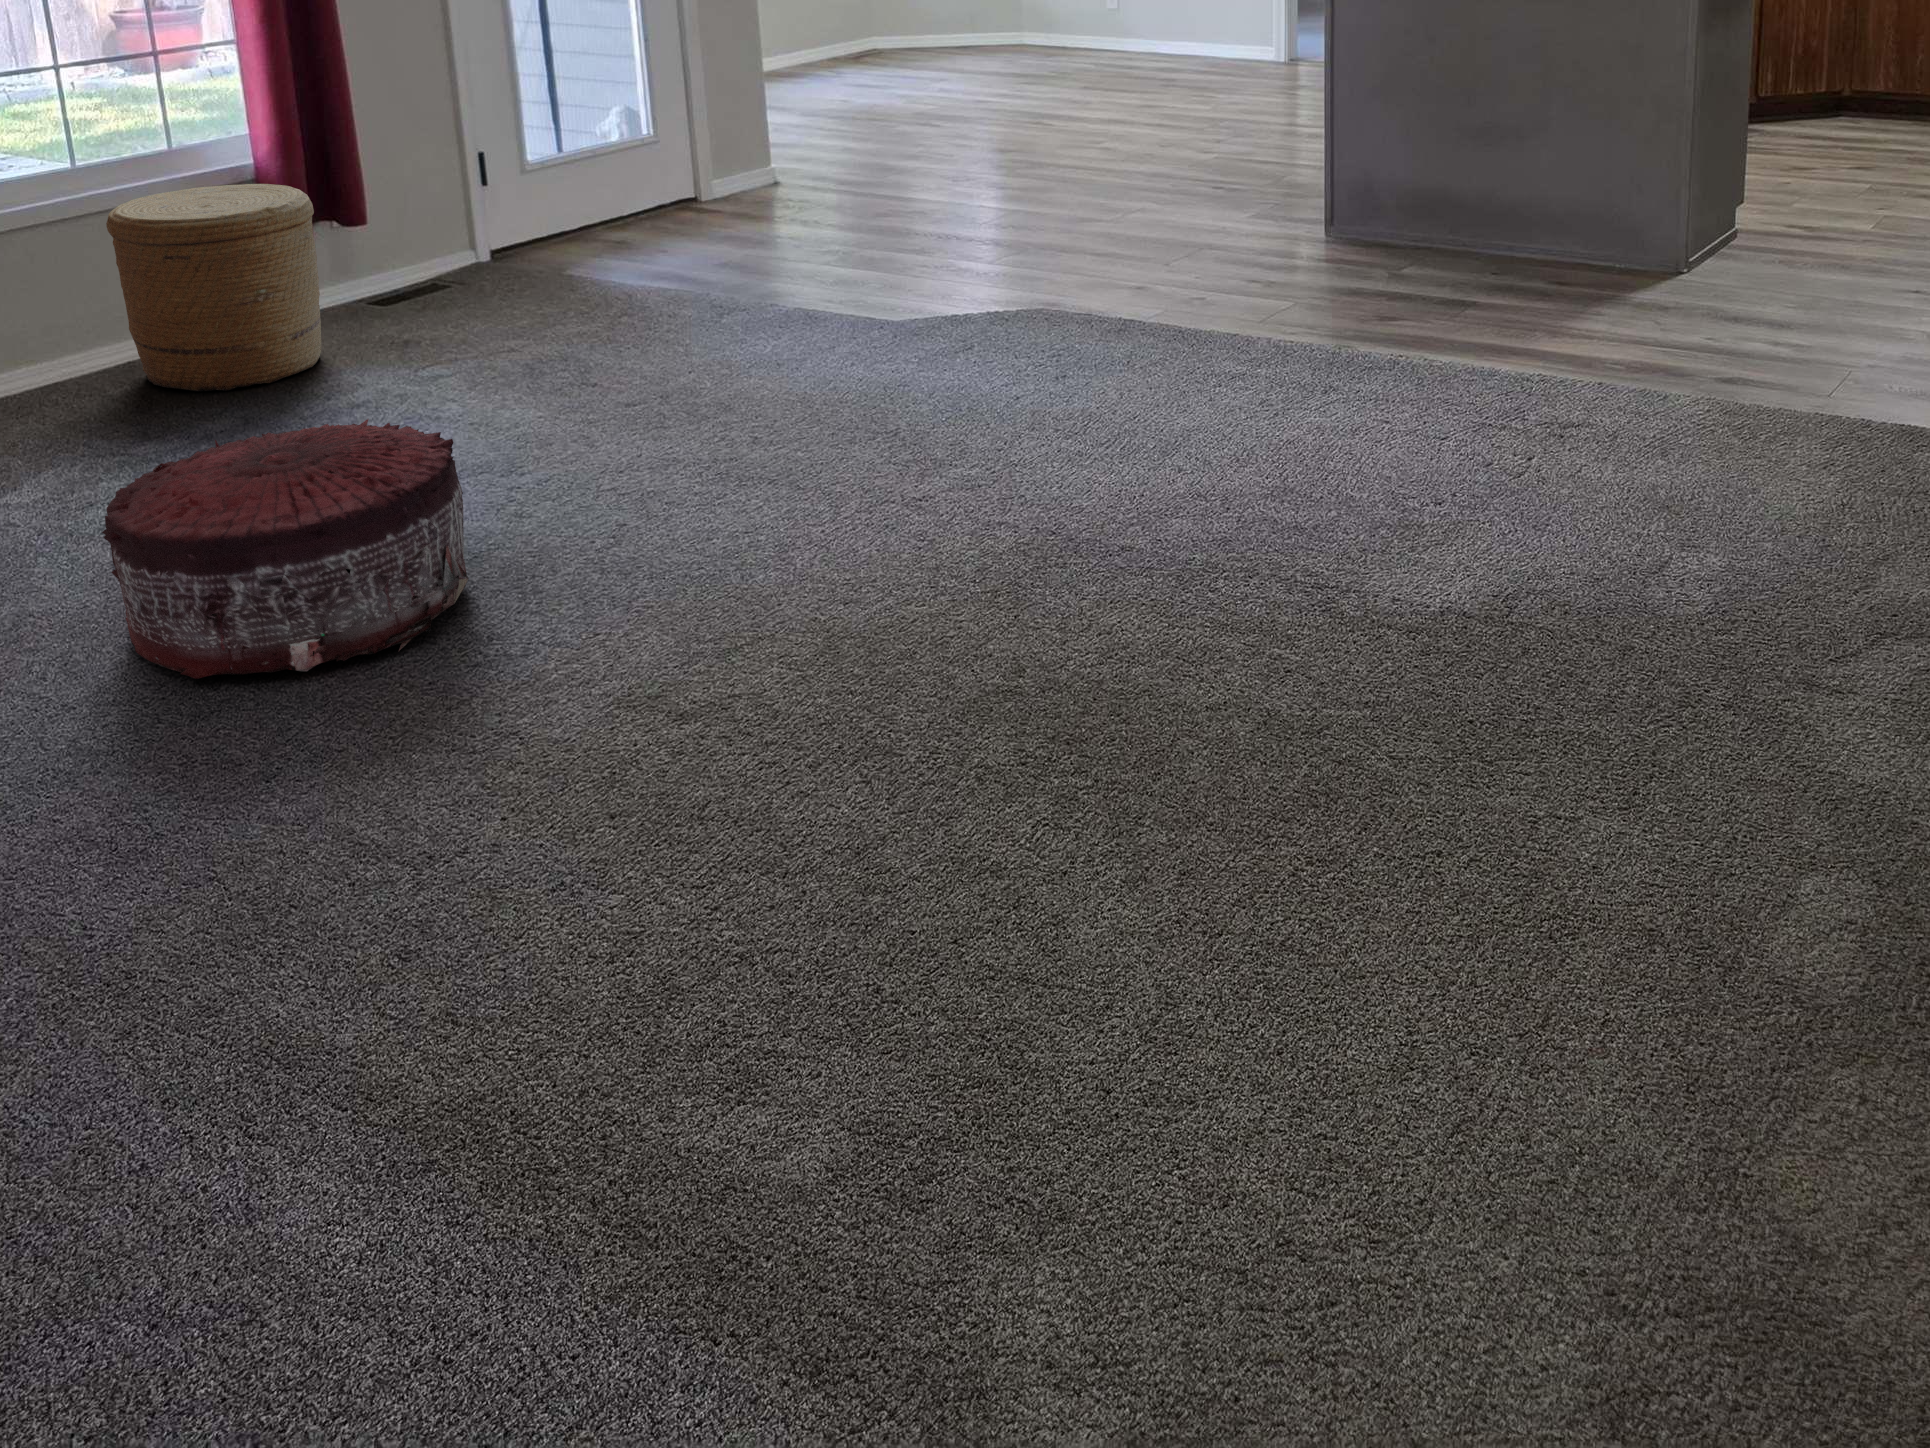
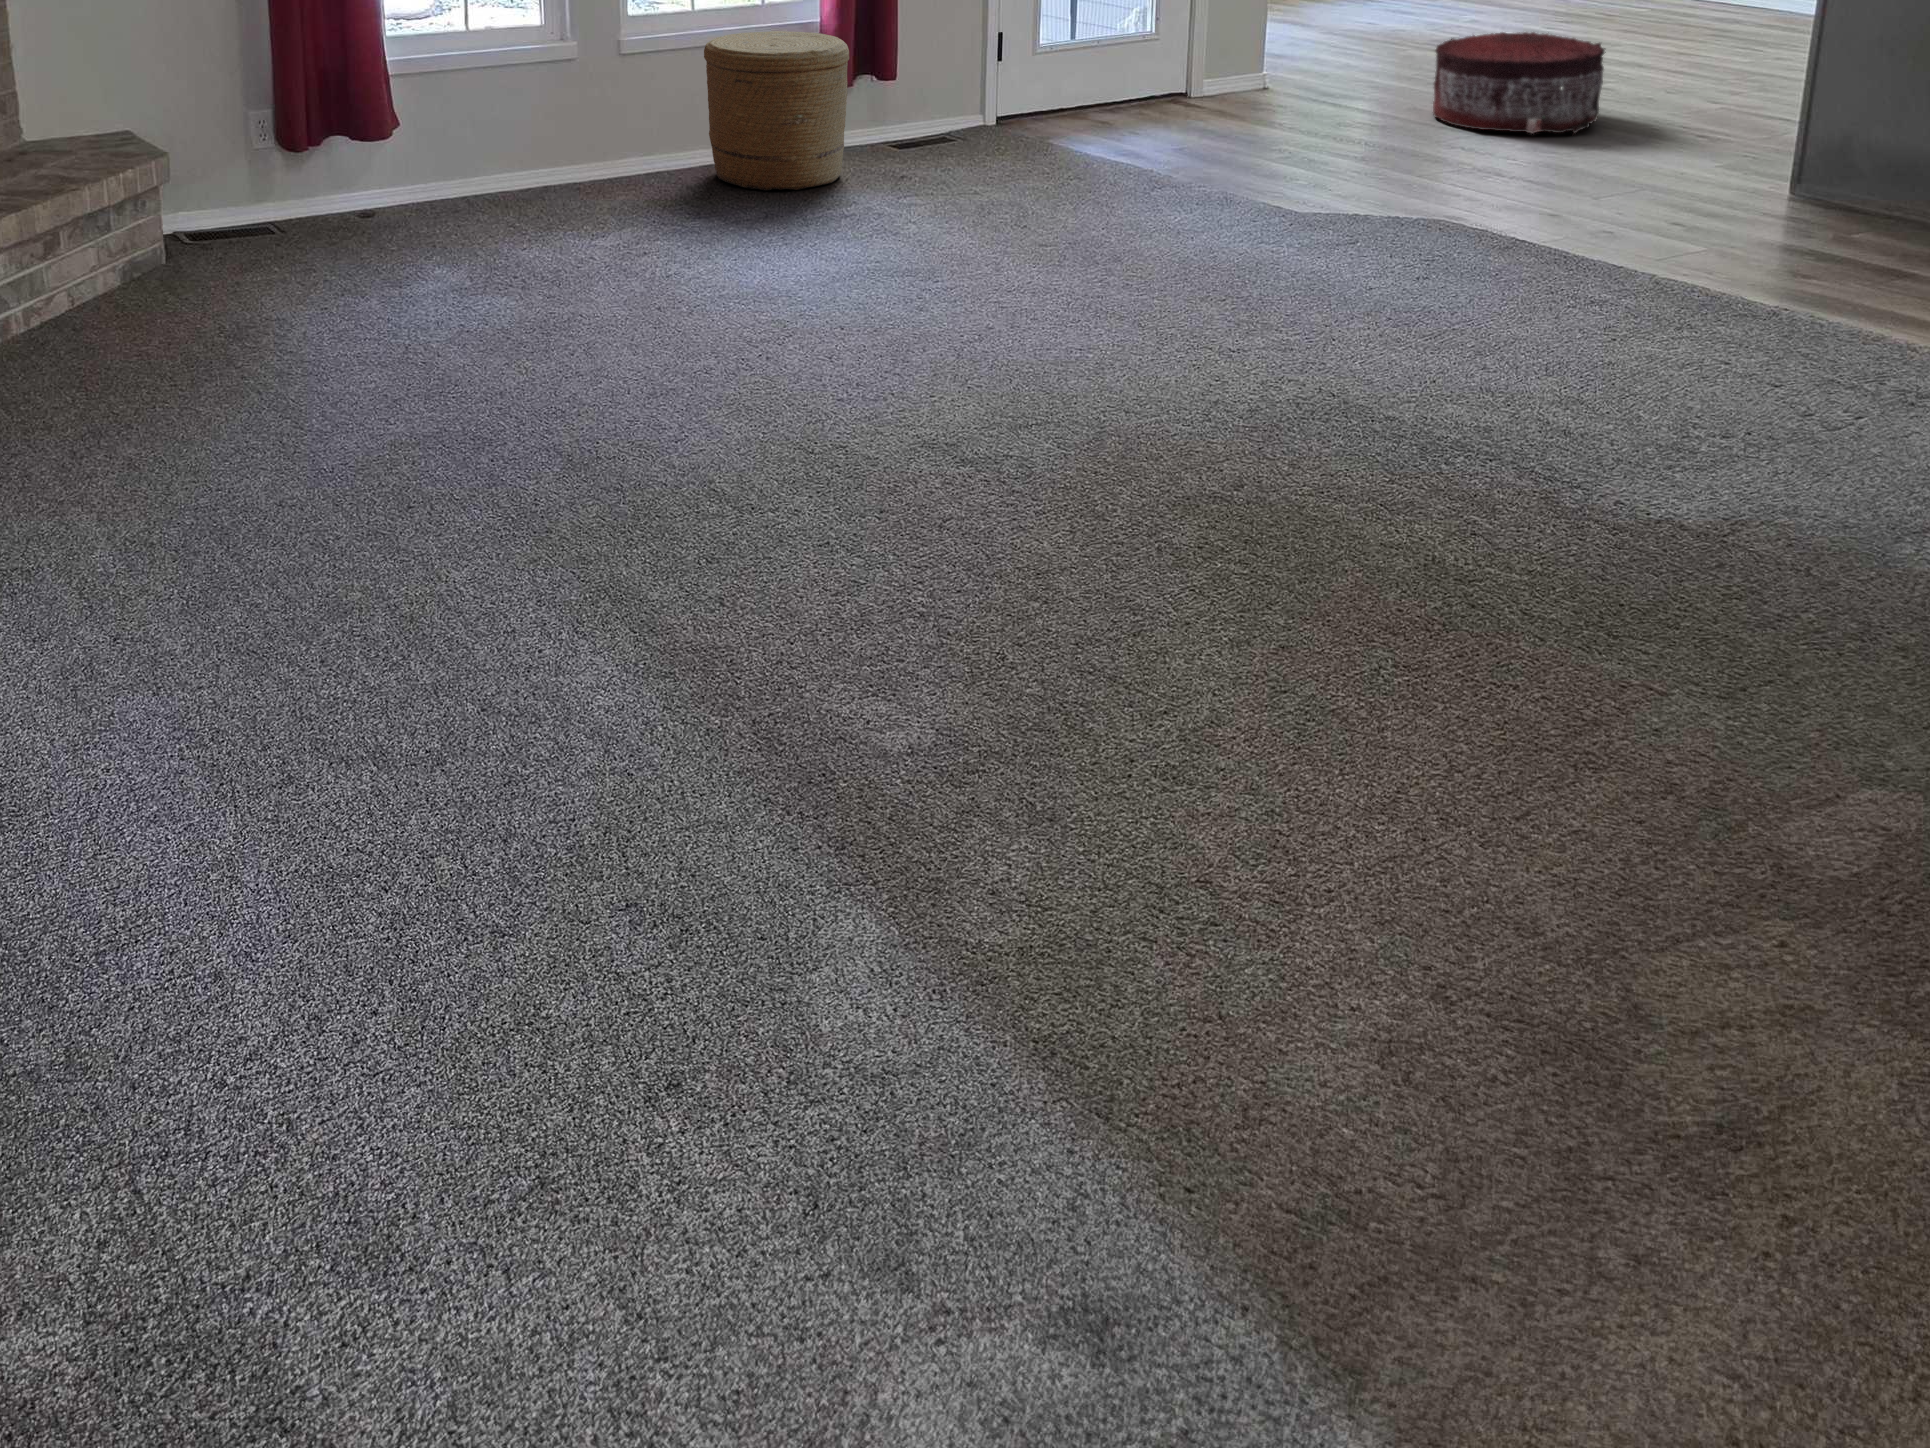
pouf: present [102,419,469,679] -> present [1433,32,1606,134]

